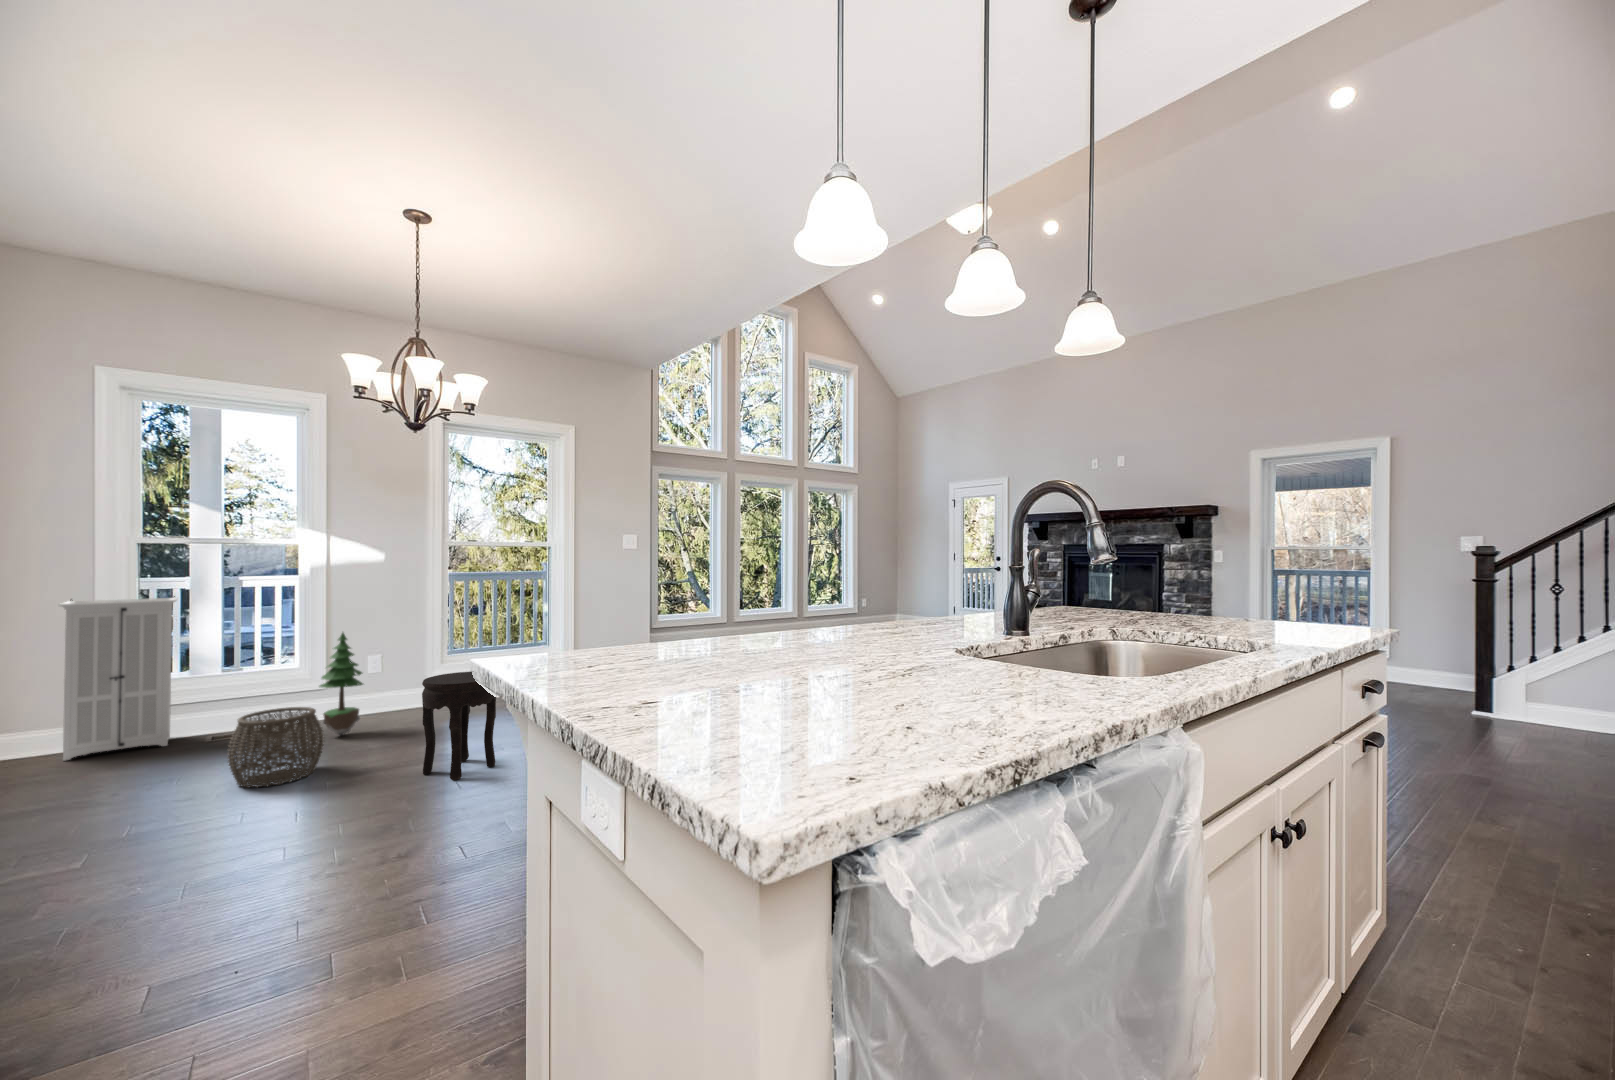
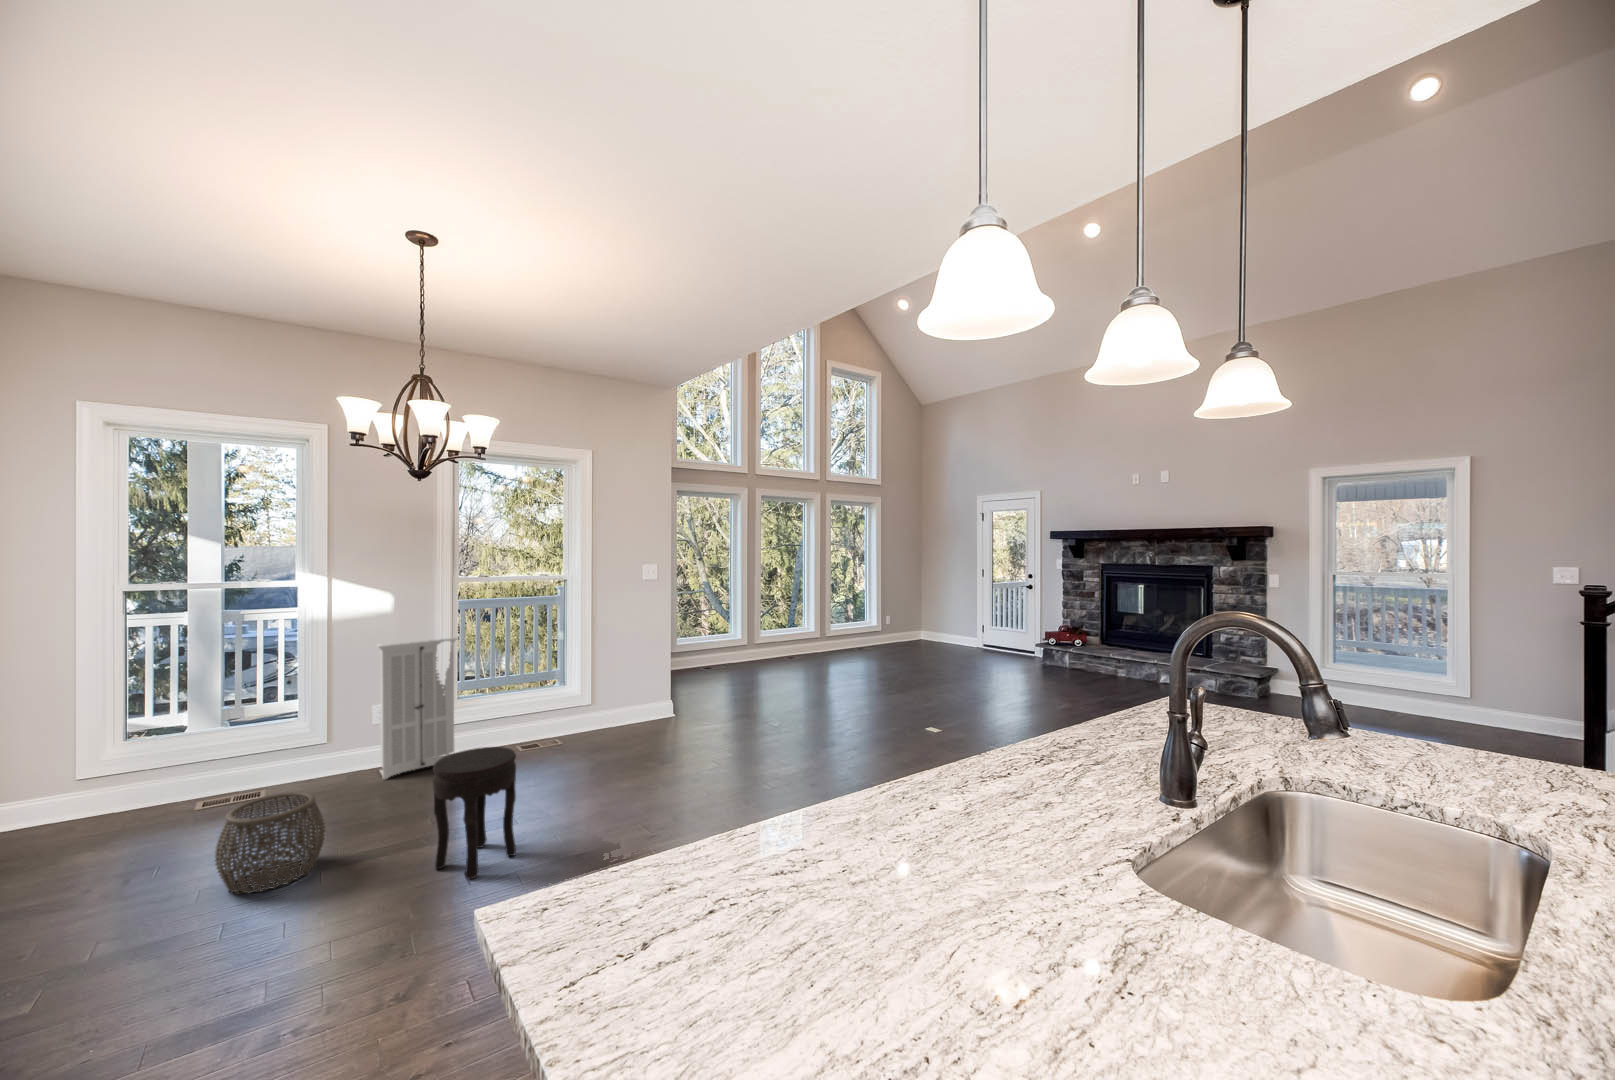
storage cabinet: present [59,596,177,760] -> present [376,637,458,779]
potted tree: present [320,633,363,735] -> none [323,692,373,806]

